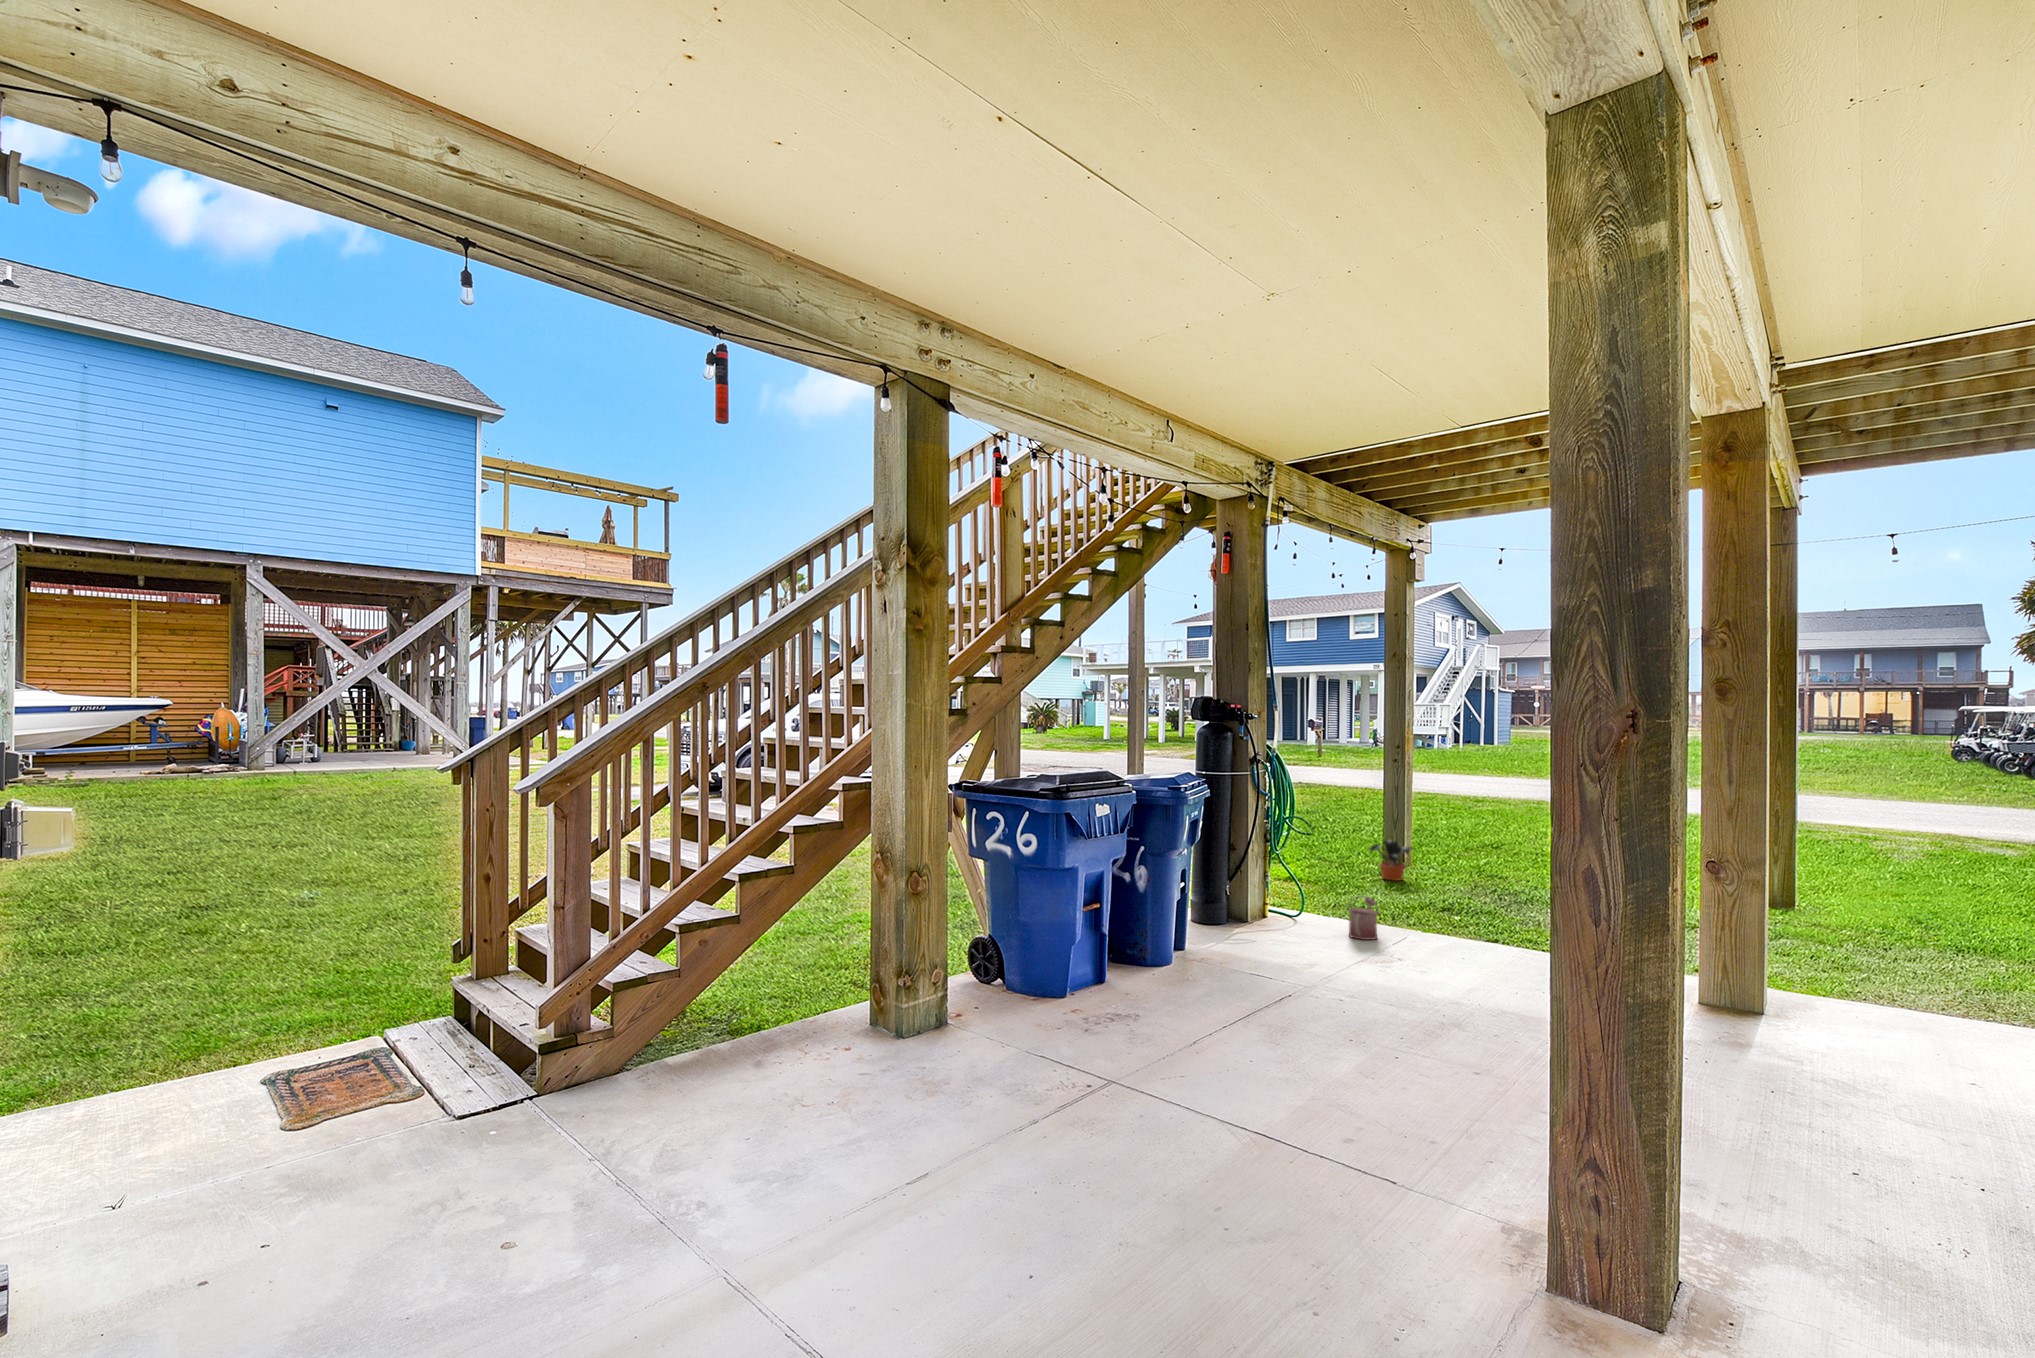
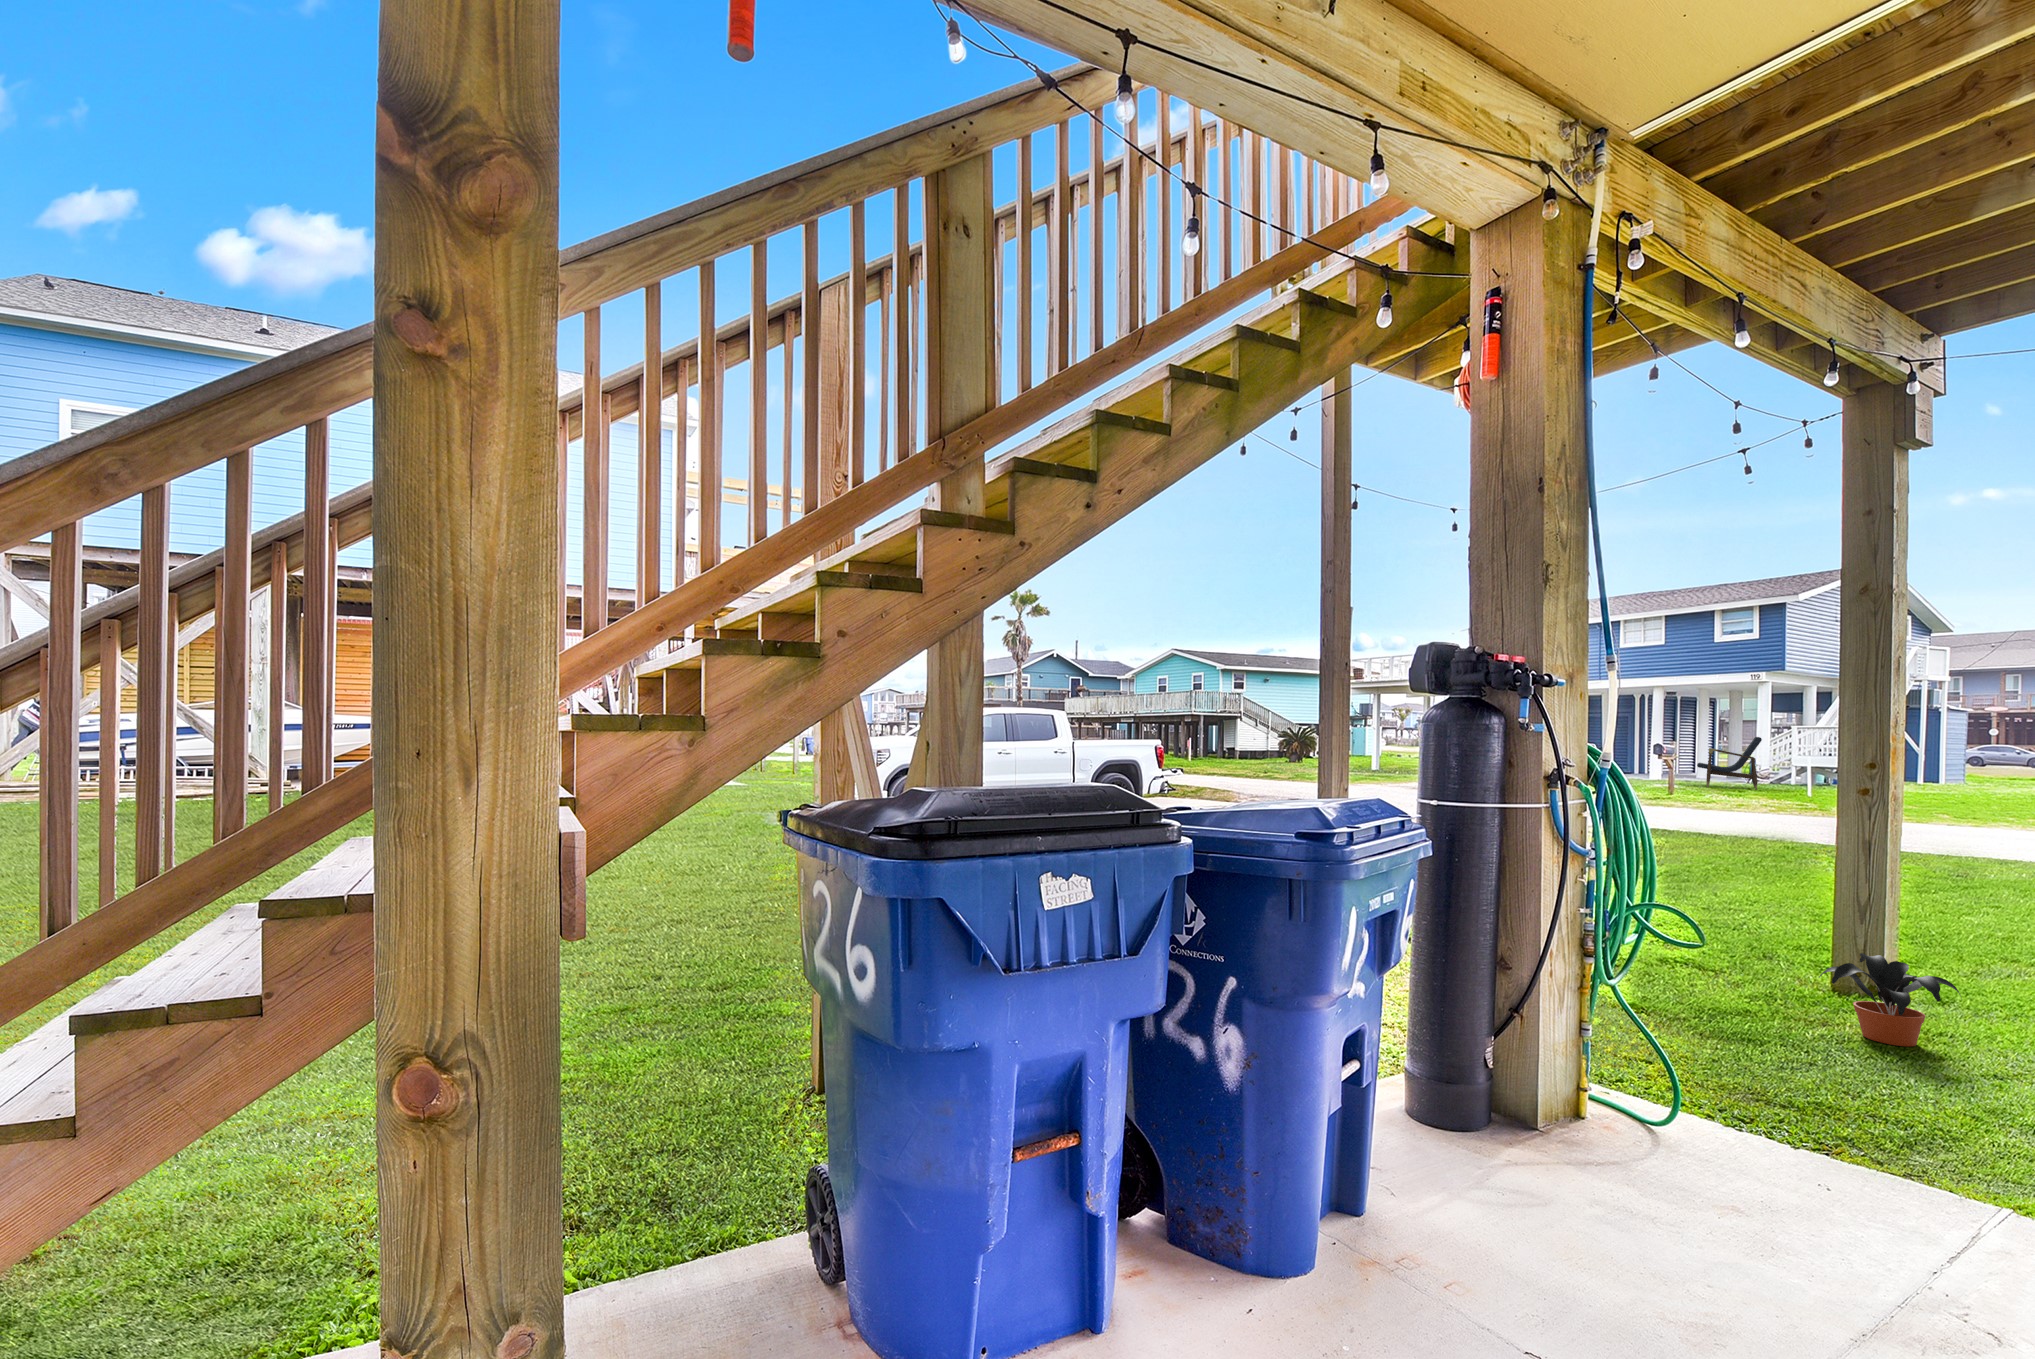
lounge chair: none [1337,713,1378,752] -> present [1697,737,1762,790]
watering can: present [1347,897,1378,940] -> none [1828,1137,1940,1274]

